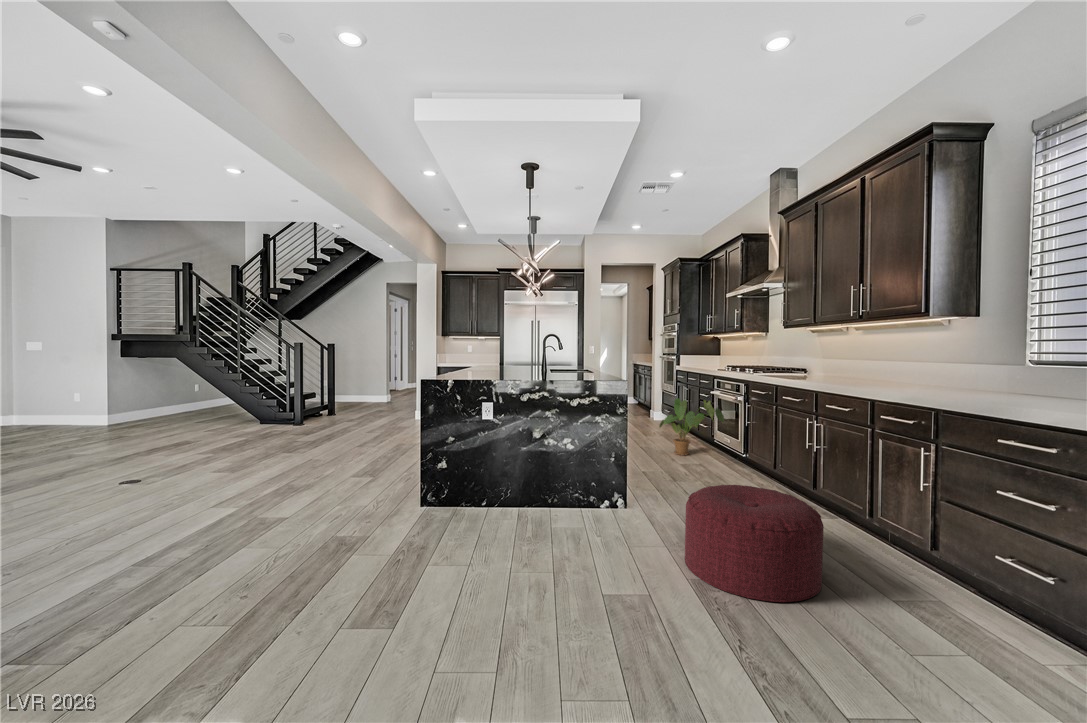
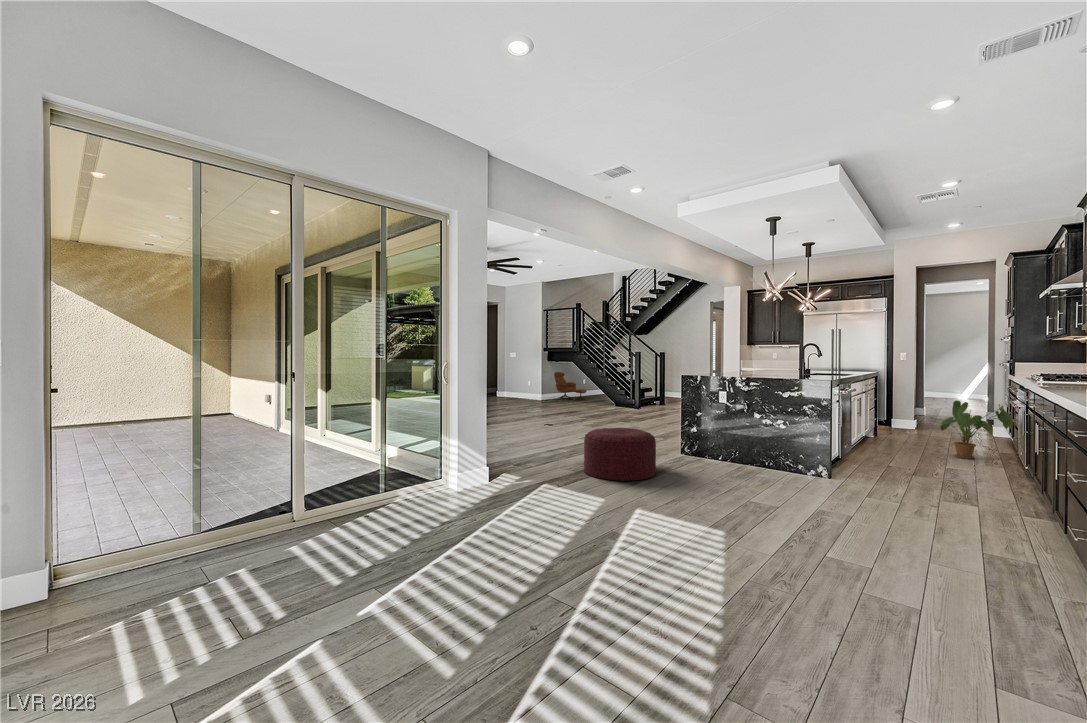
lounge chair: none [138,373,205,418] -> present [554,372,586,400]
ottoman: present [685,485,824,602] -> present [584,428,656,481]

